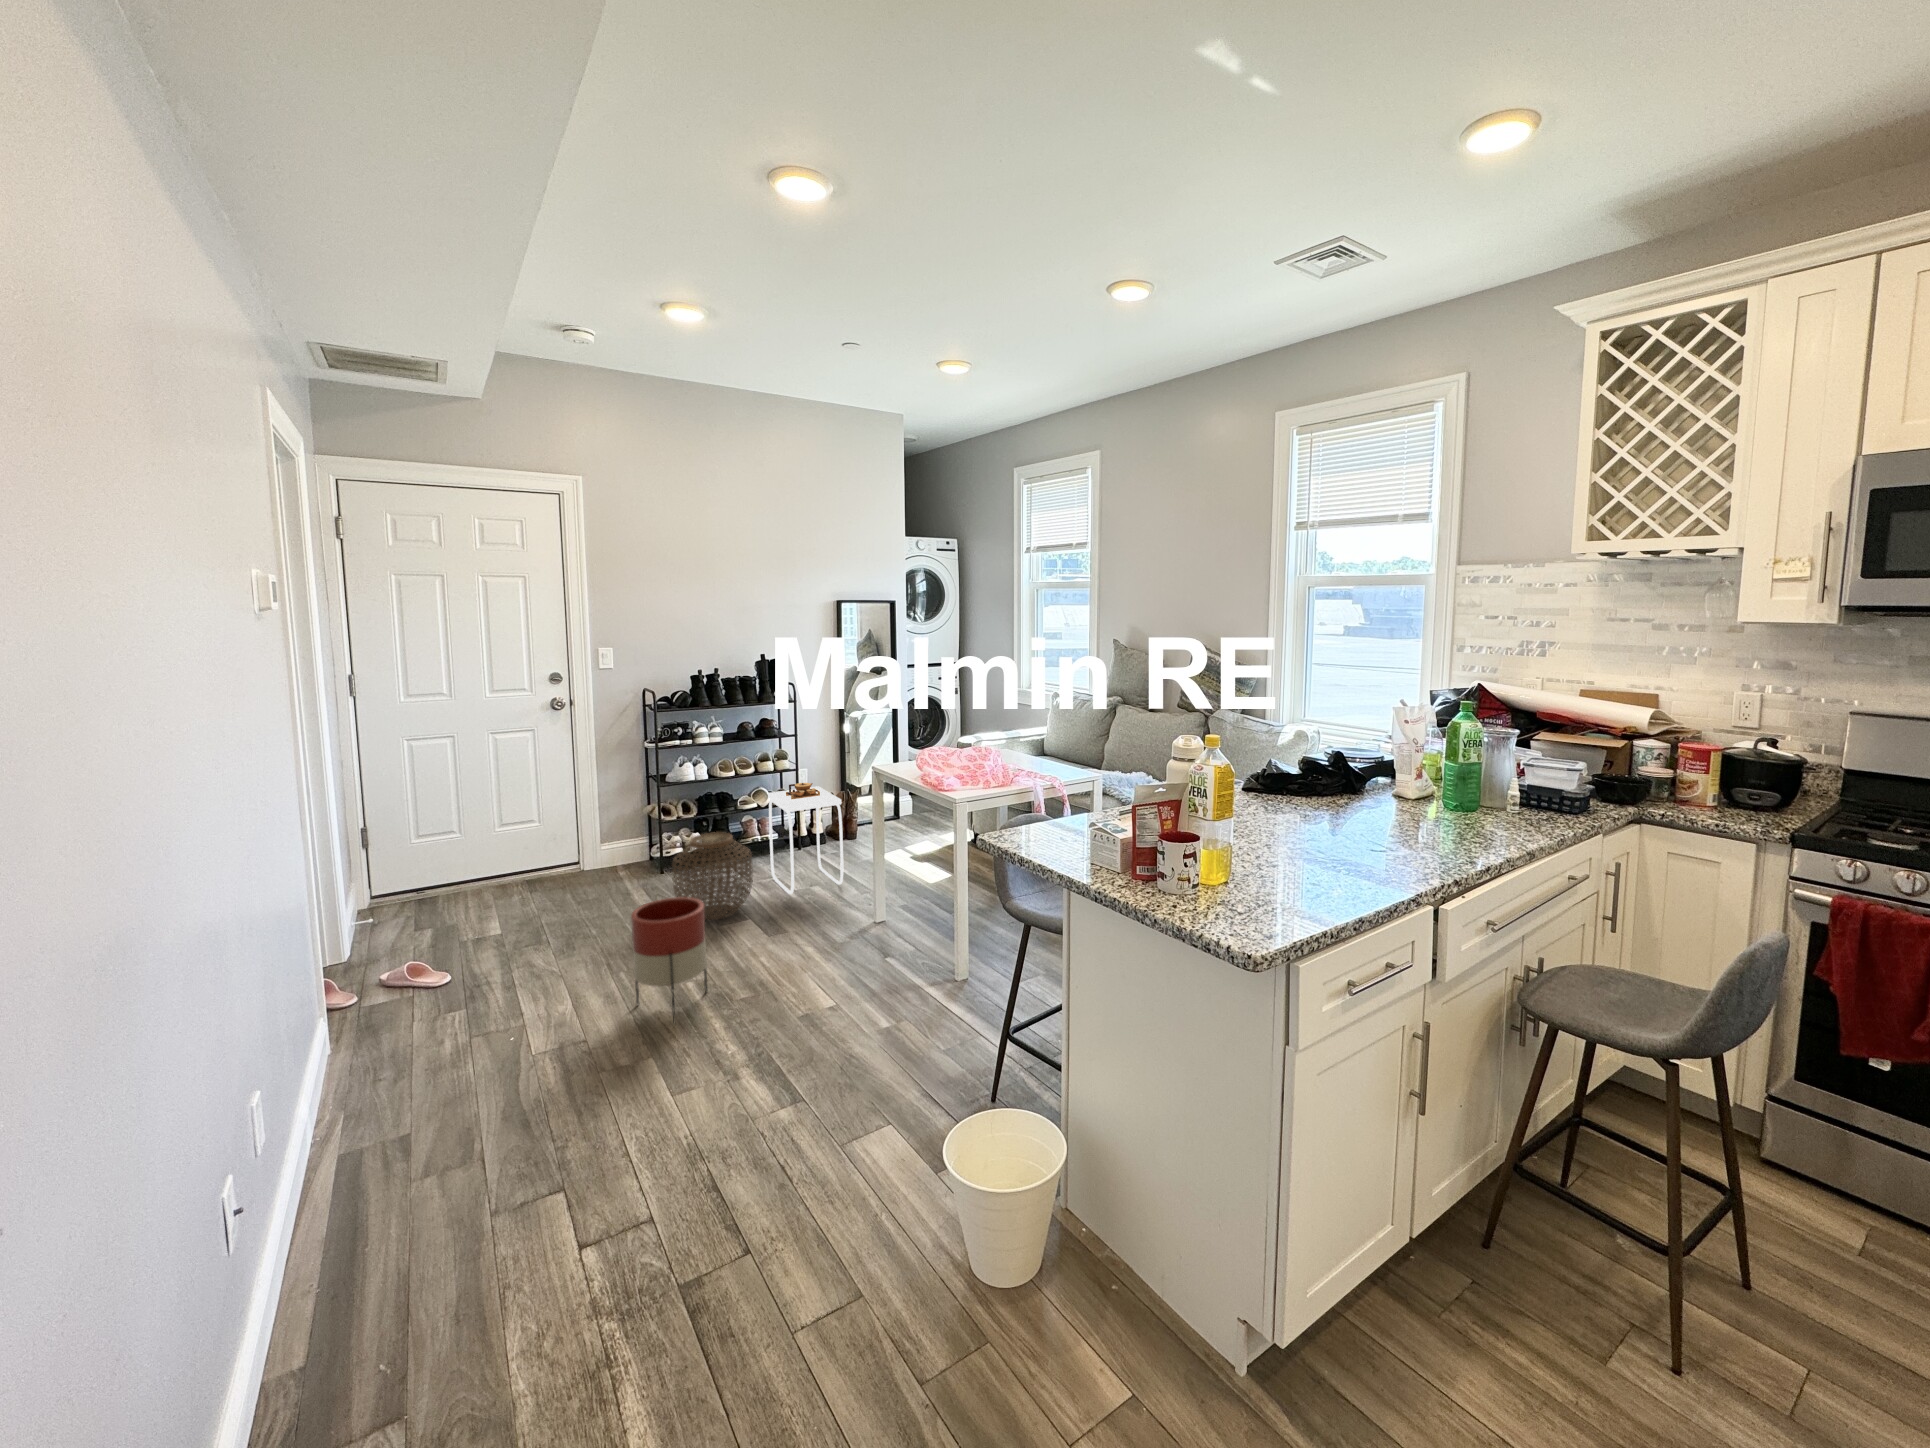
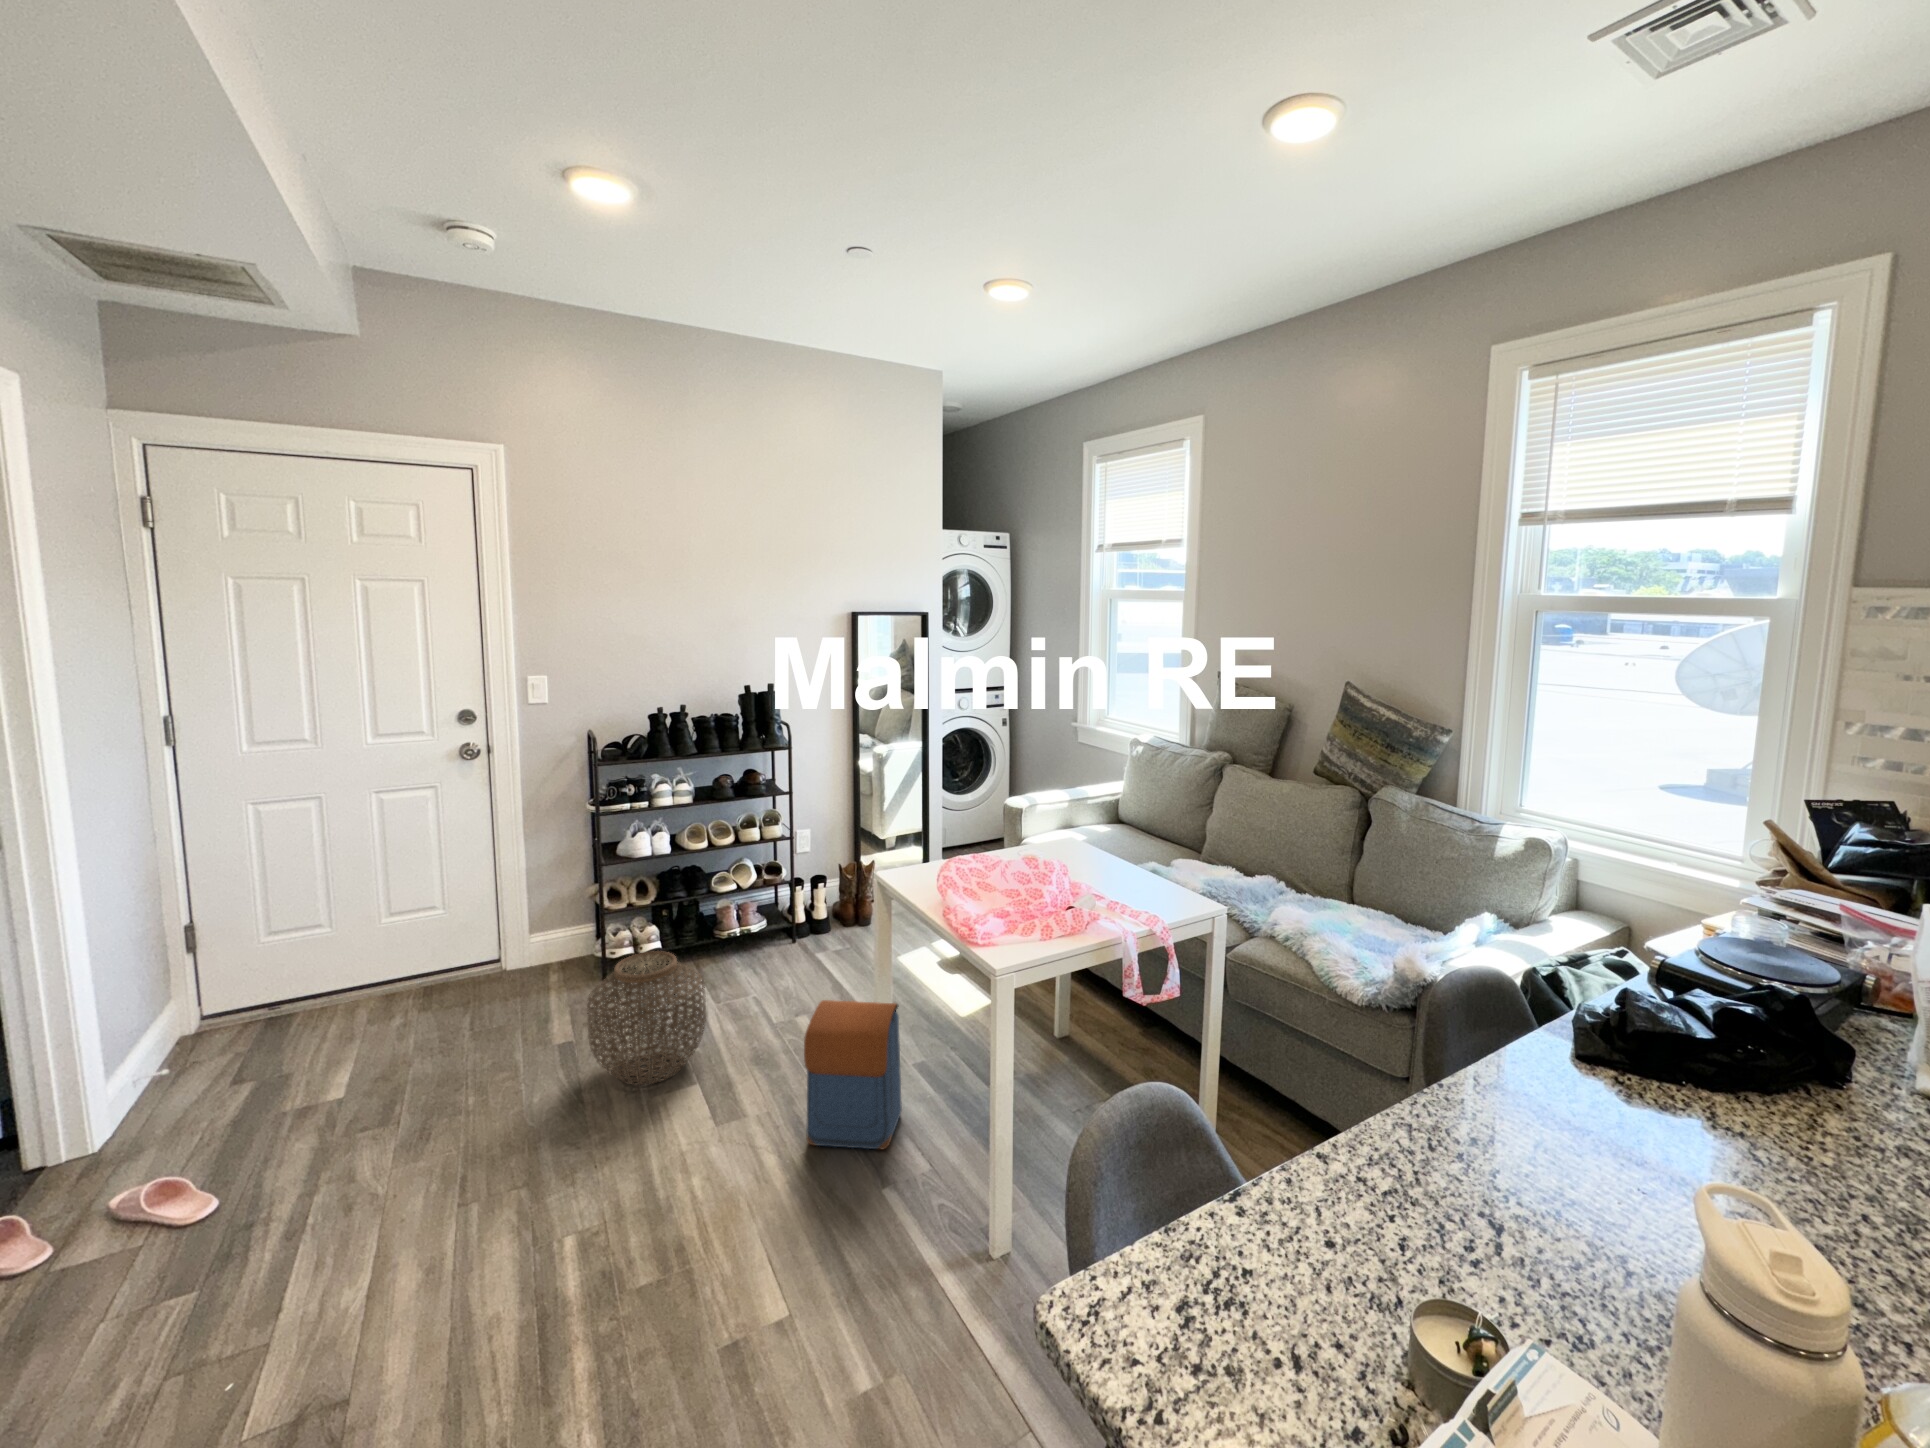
side table: present [768,783,843,894] -> none [740,872,839,1036]
backpack: none [830,851,894,942] -> present [804,1000,902,1149]
planter: present [631,897,707,1023] -> none [452,1109,592,1347]

